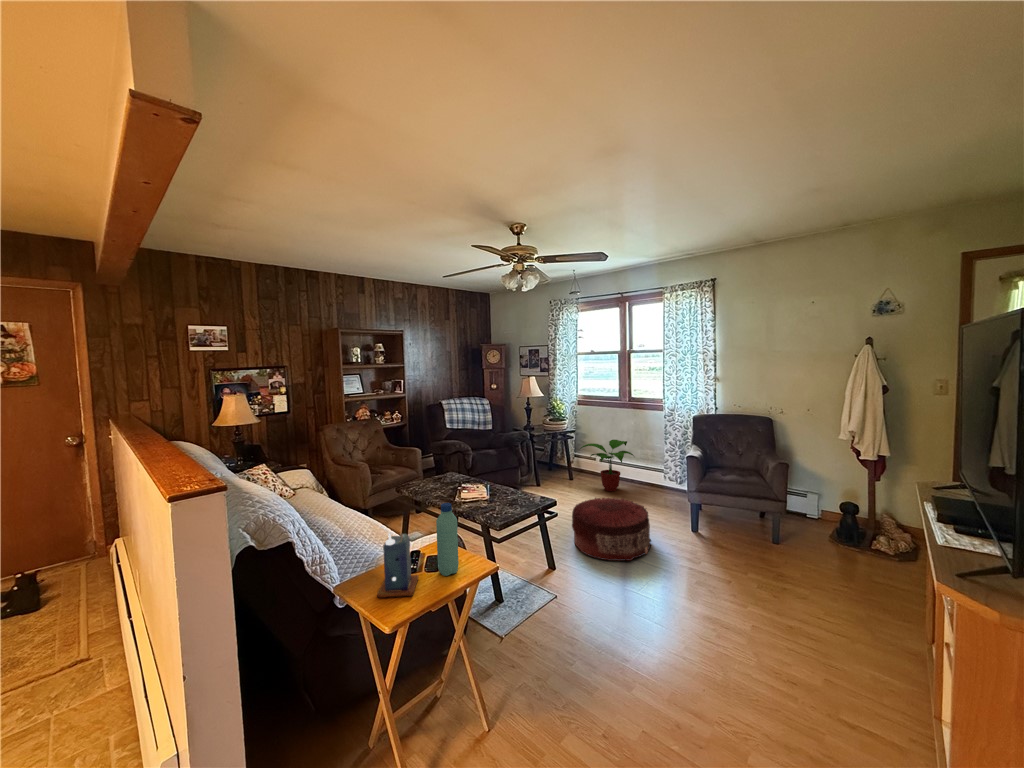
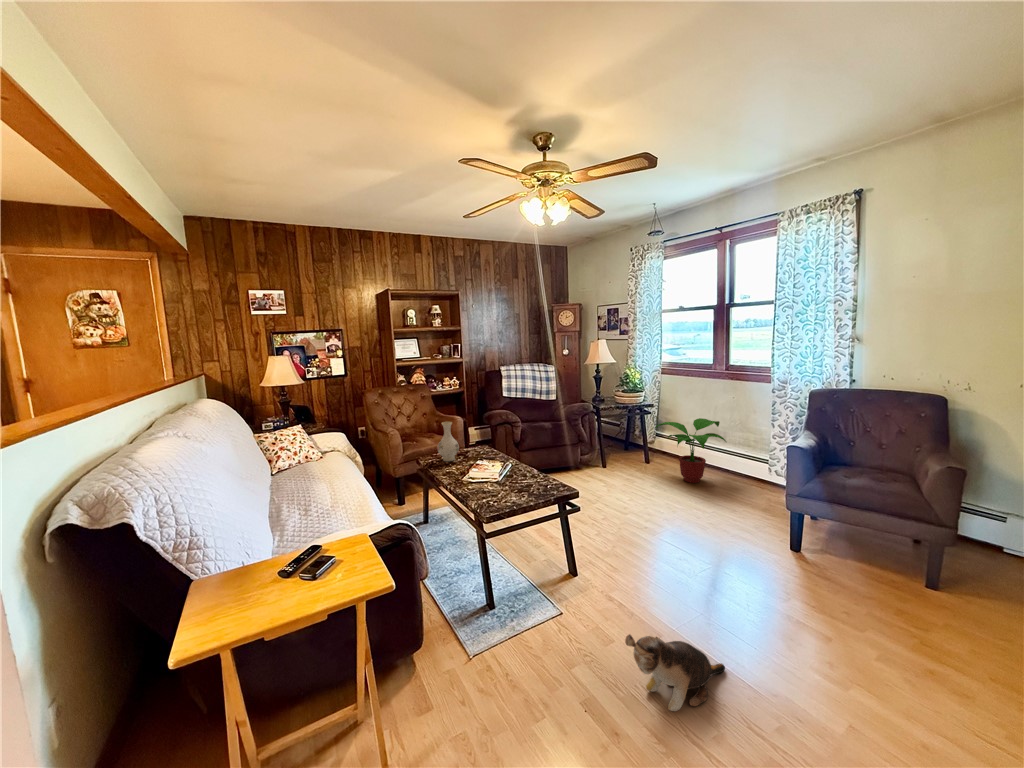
vase: none [424,452,443,487] -> present [437,422,459,461]
pouf: present [572,498,651,561] -> none [609,490,720,581]
water bottle: present [436,503,459,576] -> none [291,491,329,589]
candle: present [377,533,419,598] -> none [197,525,271,613]
plush toy: none [626,589,679,638] -> present [625,634,725,711]

